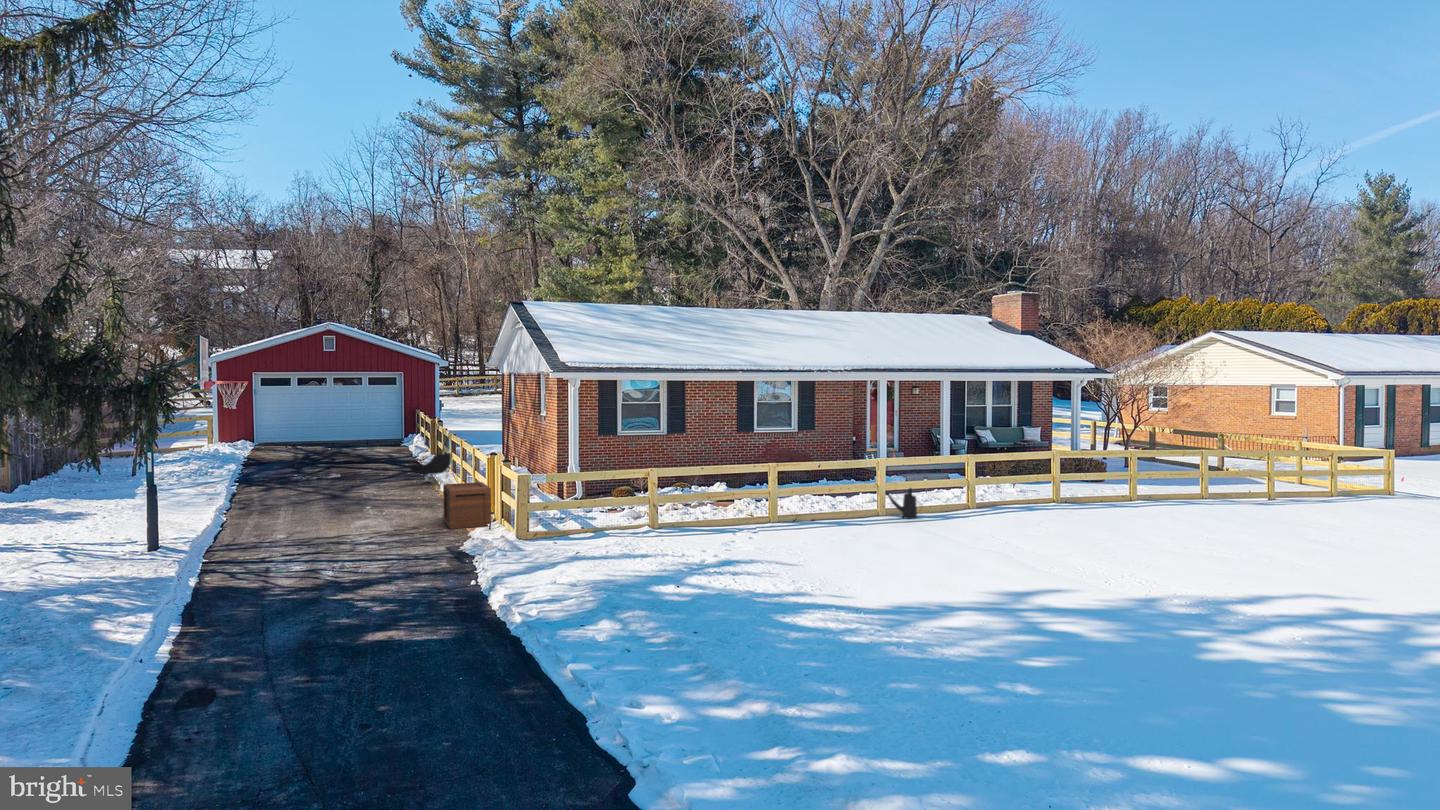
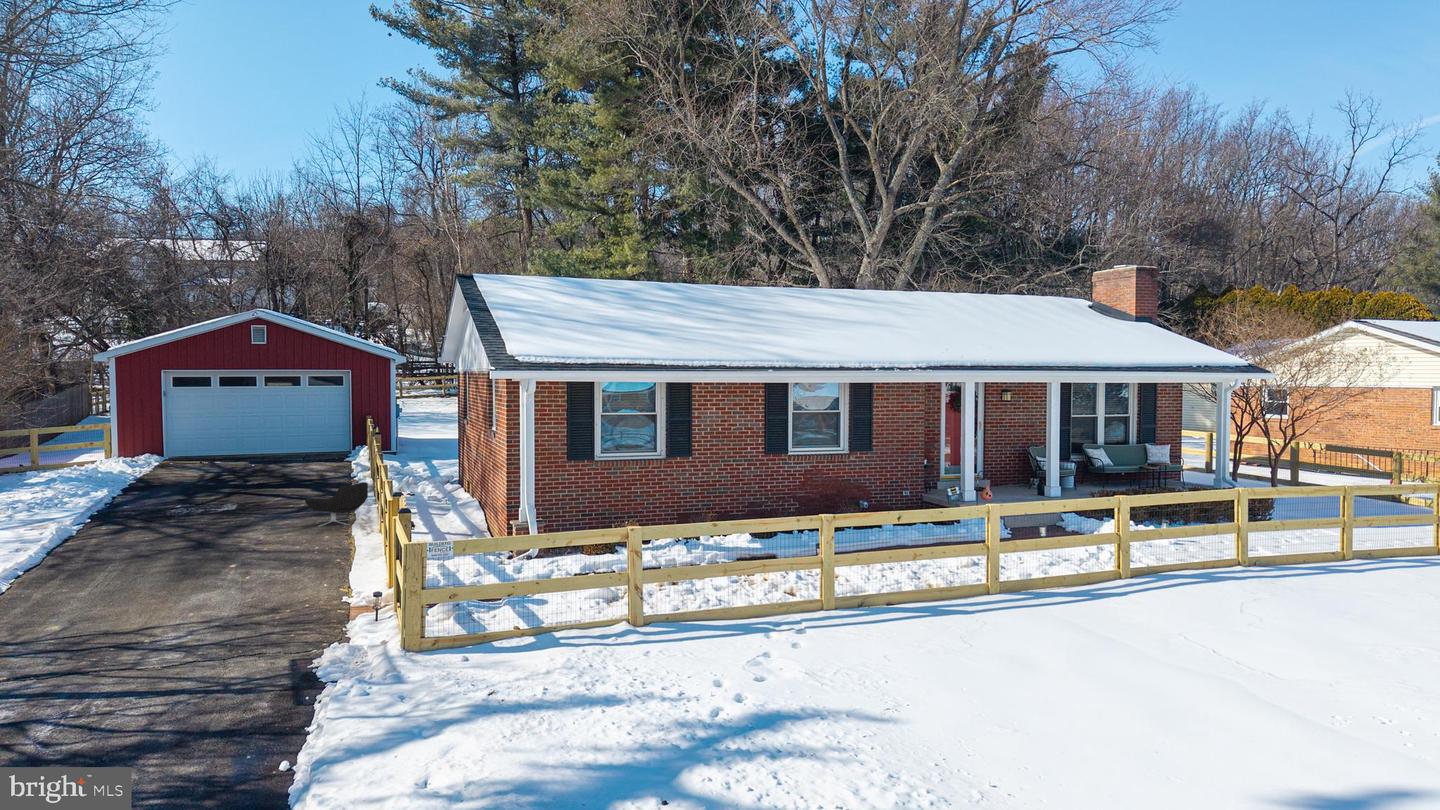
wooden crate: present [443,482,491,529] -> none [288,549,364,635]
watering can: present [886,488,917,519] -> none [1009,557,1071,608]

